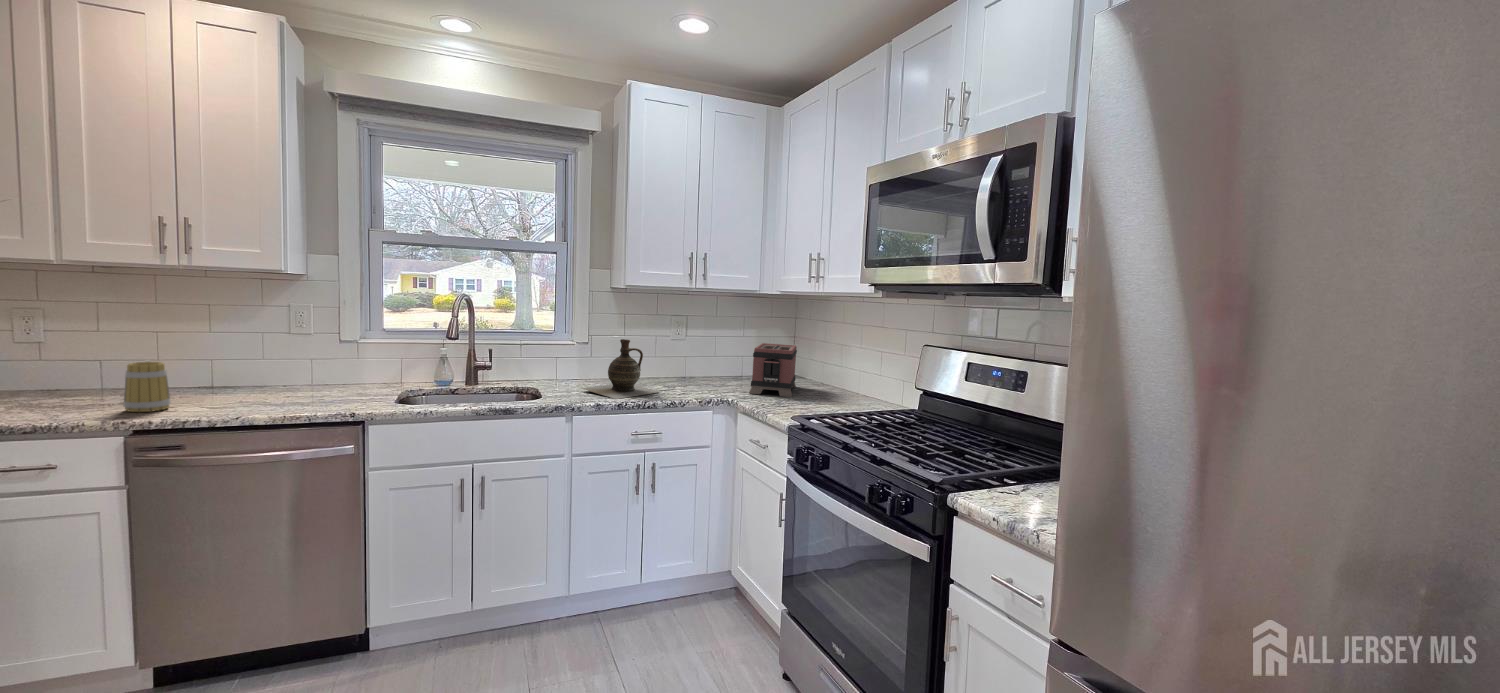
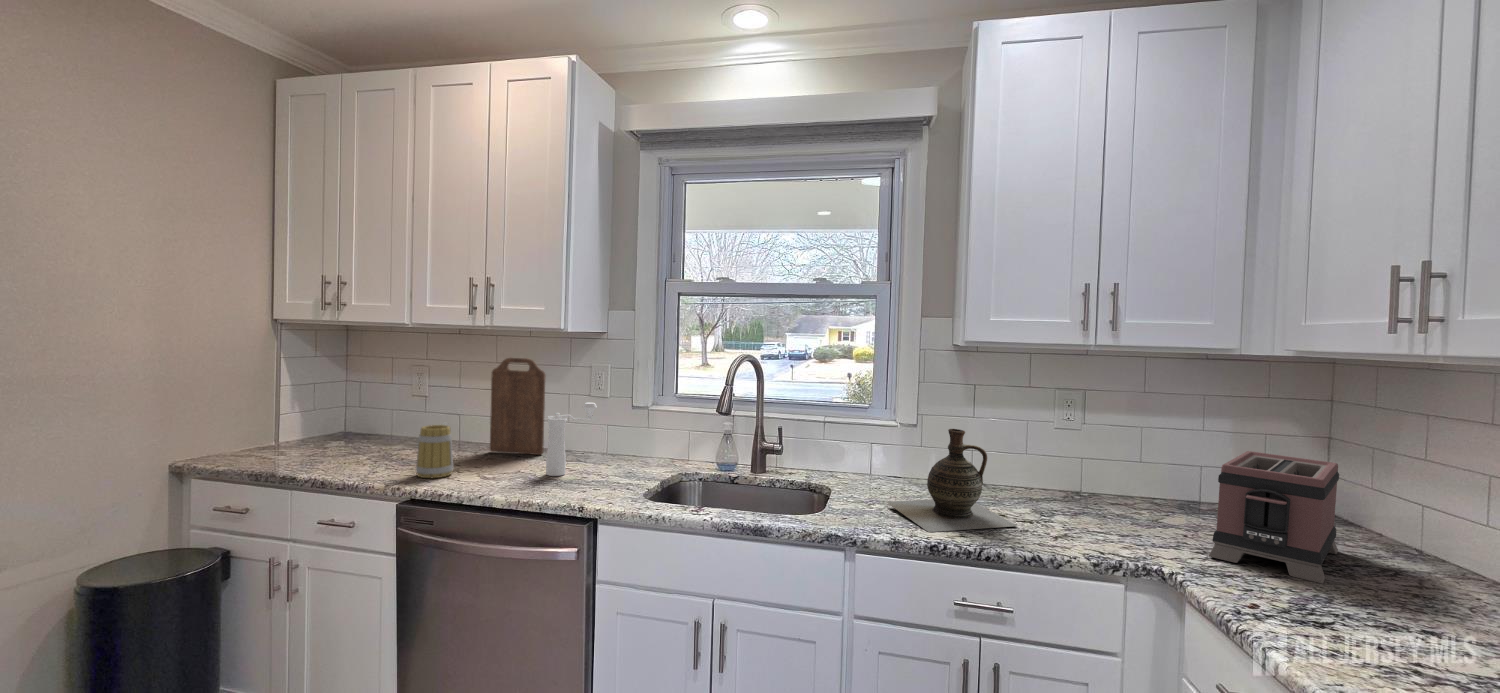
cutting board: none [170,297,244,390] -> present [490,358,546,455]
pepper mill: none [277,335,323,399] -> present [546,402,597,476]

